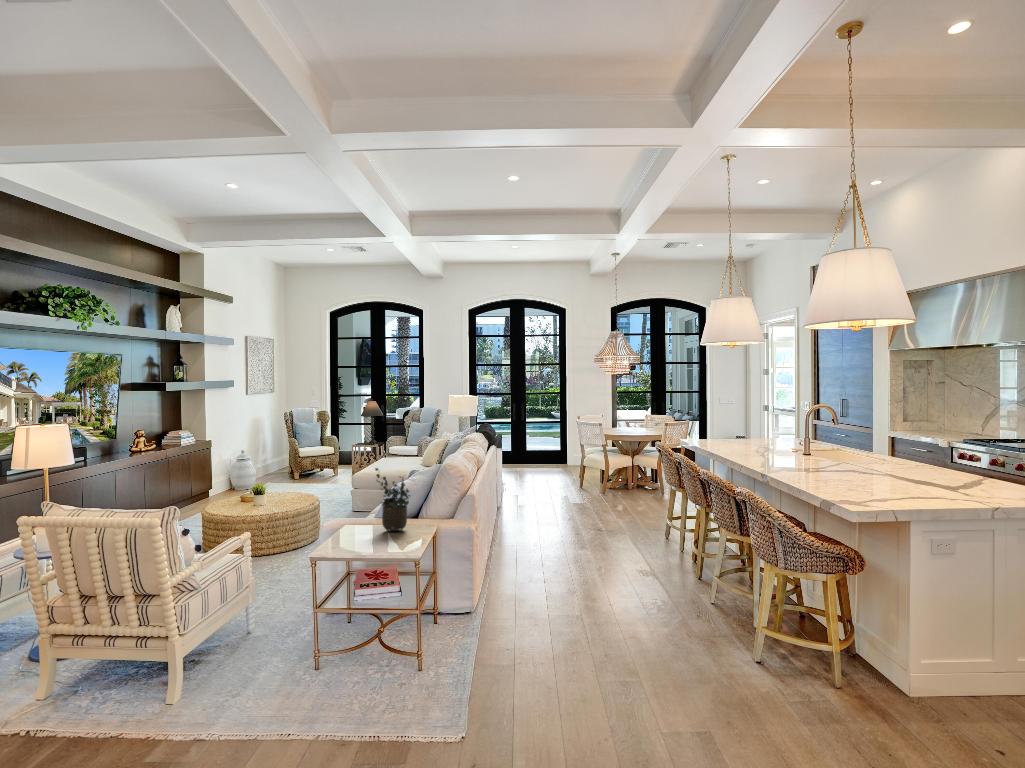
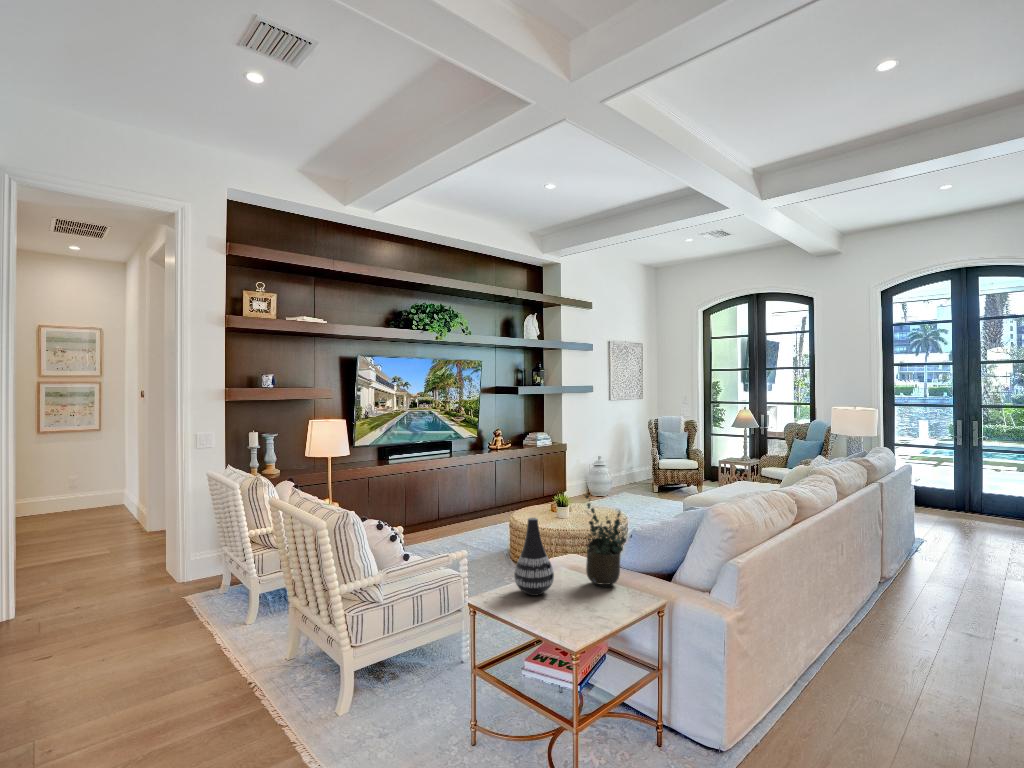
vase: none [339,487,370,546] -> present [514,518,554,596]

